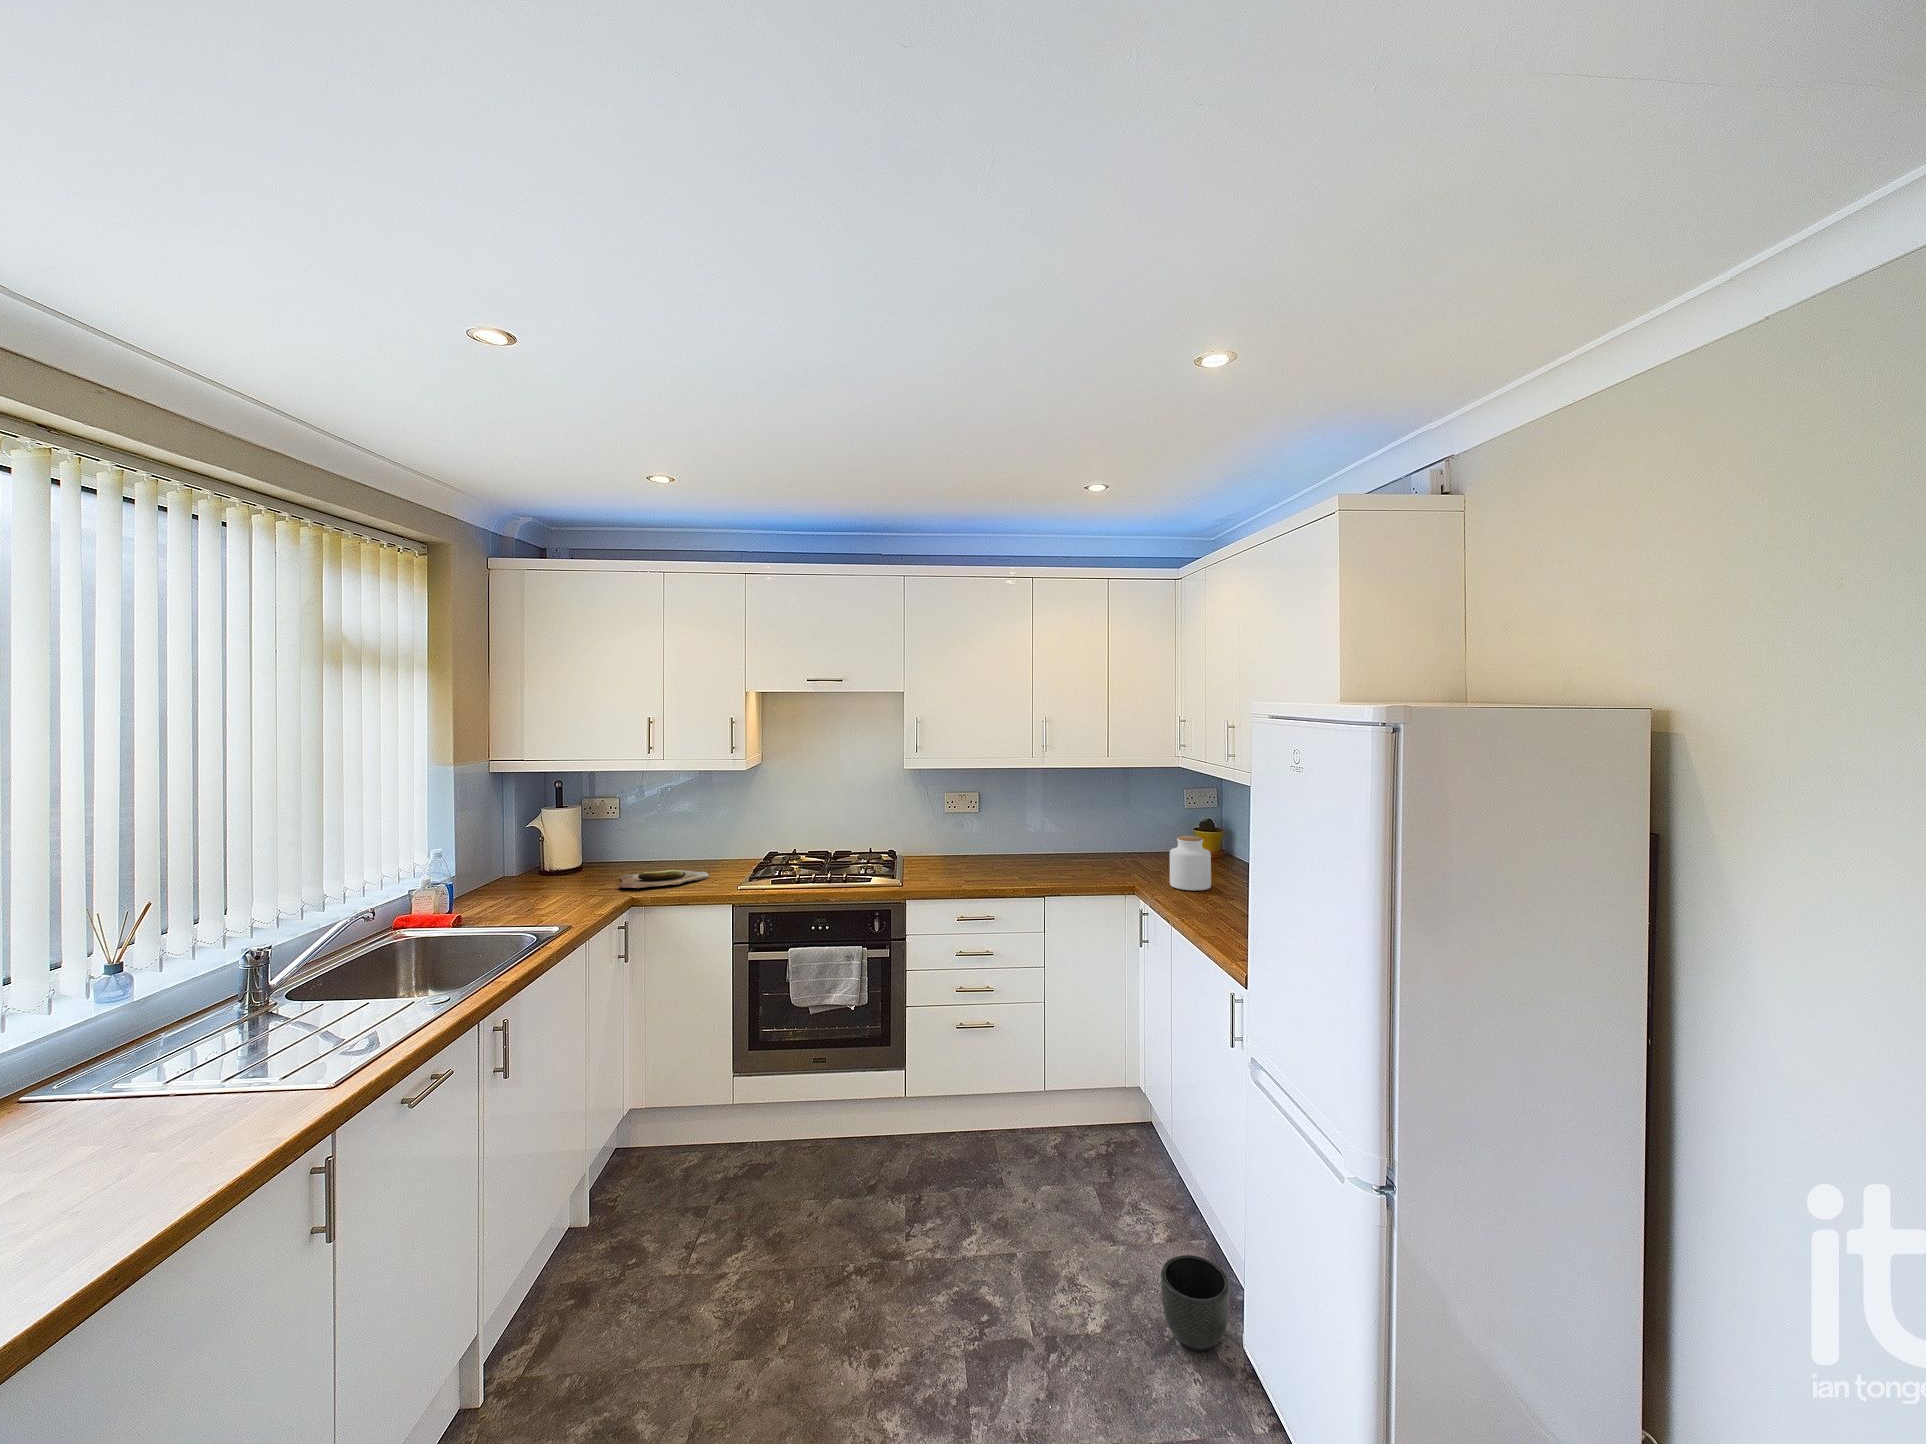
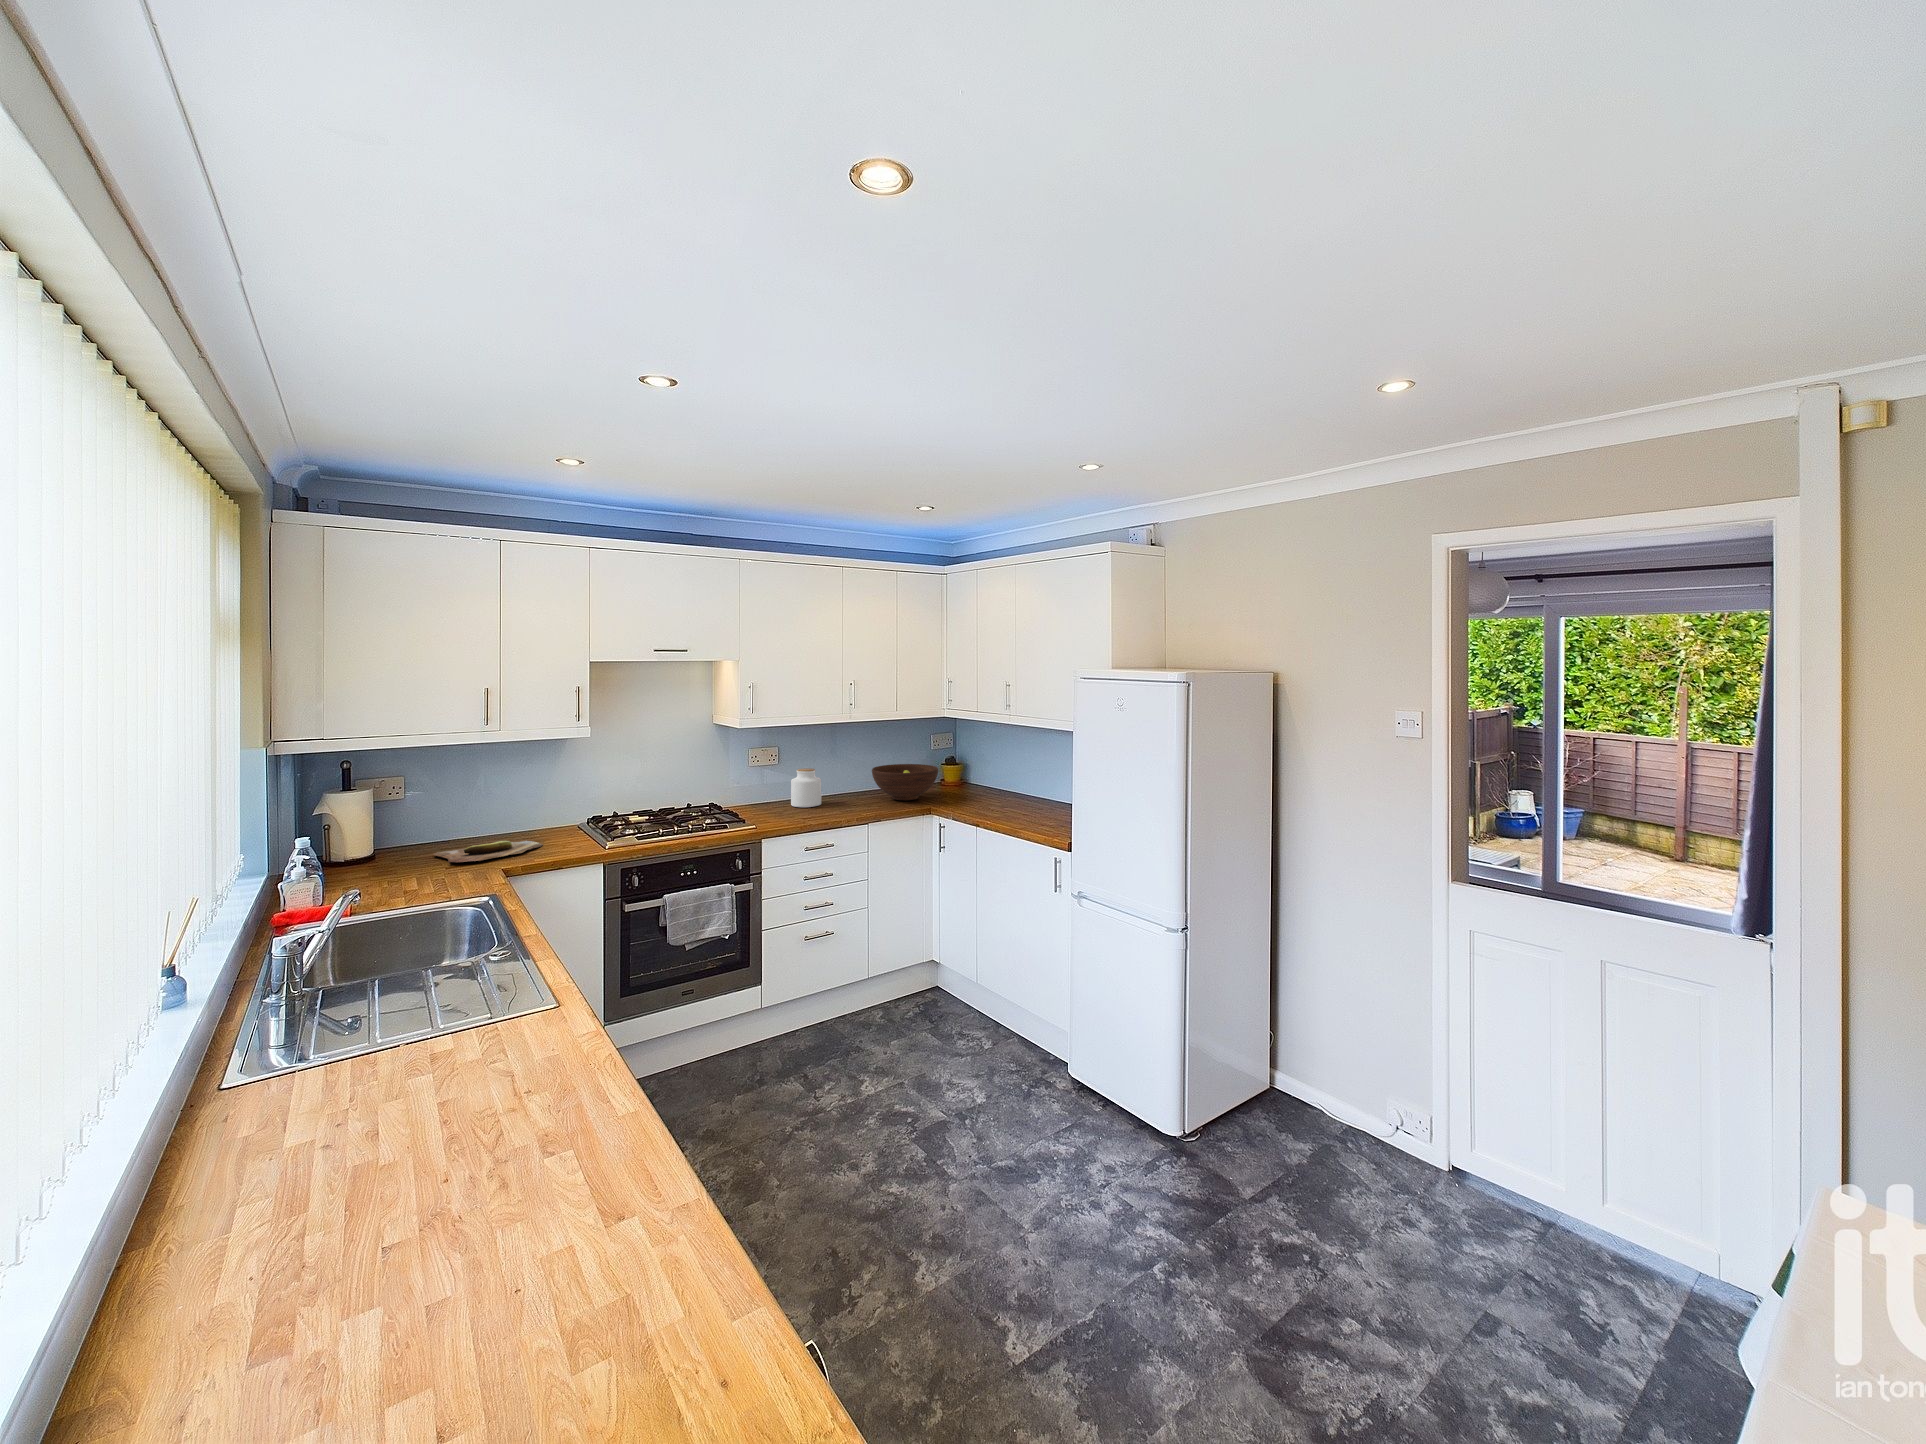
fruit bowl: none [1073,819,1158,867] -> present [872,764,938,800]
jar: present [1170,836,1211,890] -> present [791,768,821,807]
planter: present [1161,1255,1230,1352] -> none [1020,1037,1063,1091]

